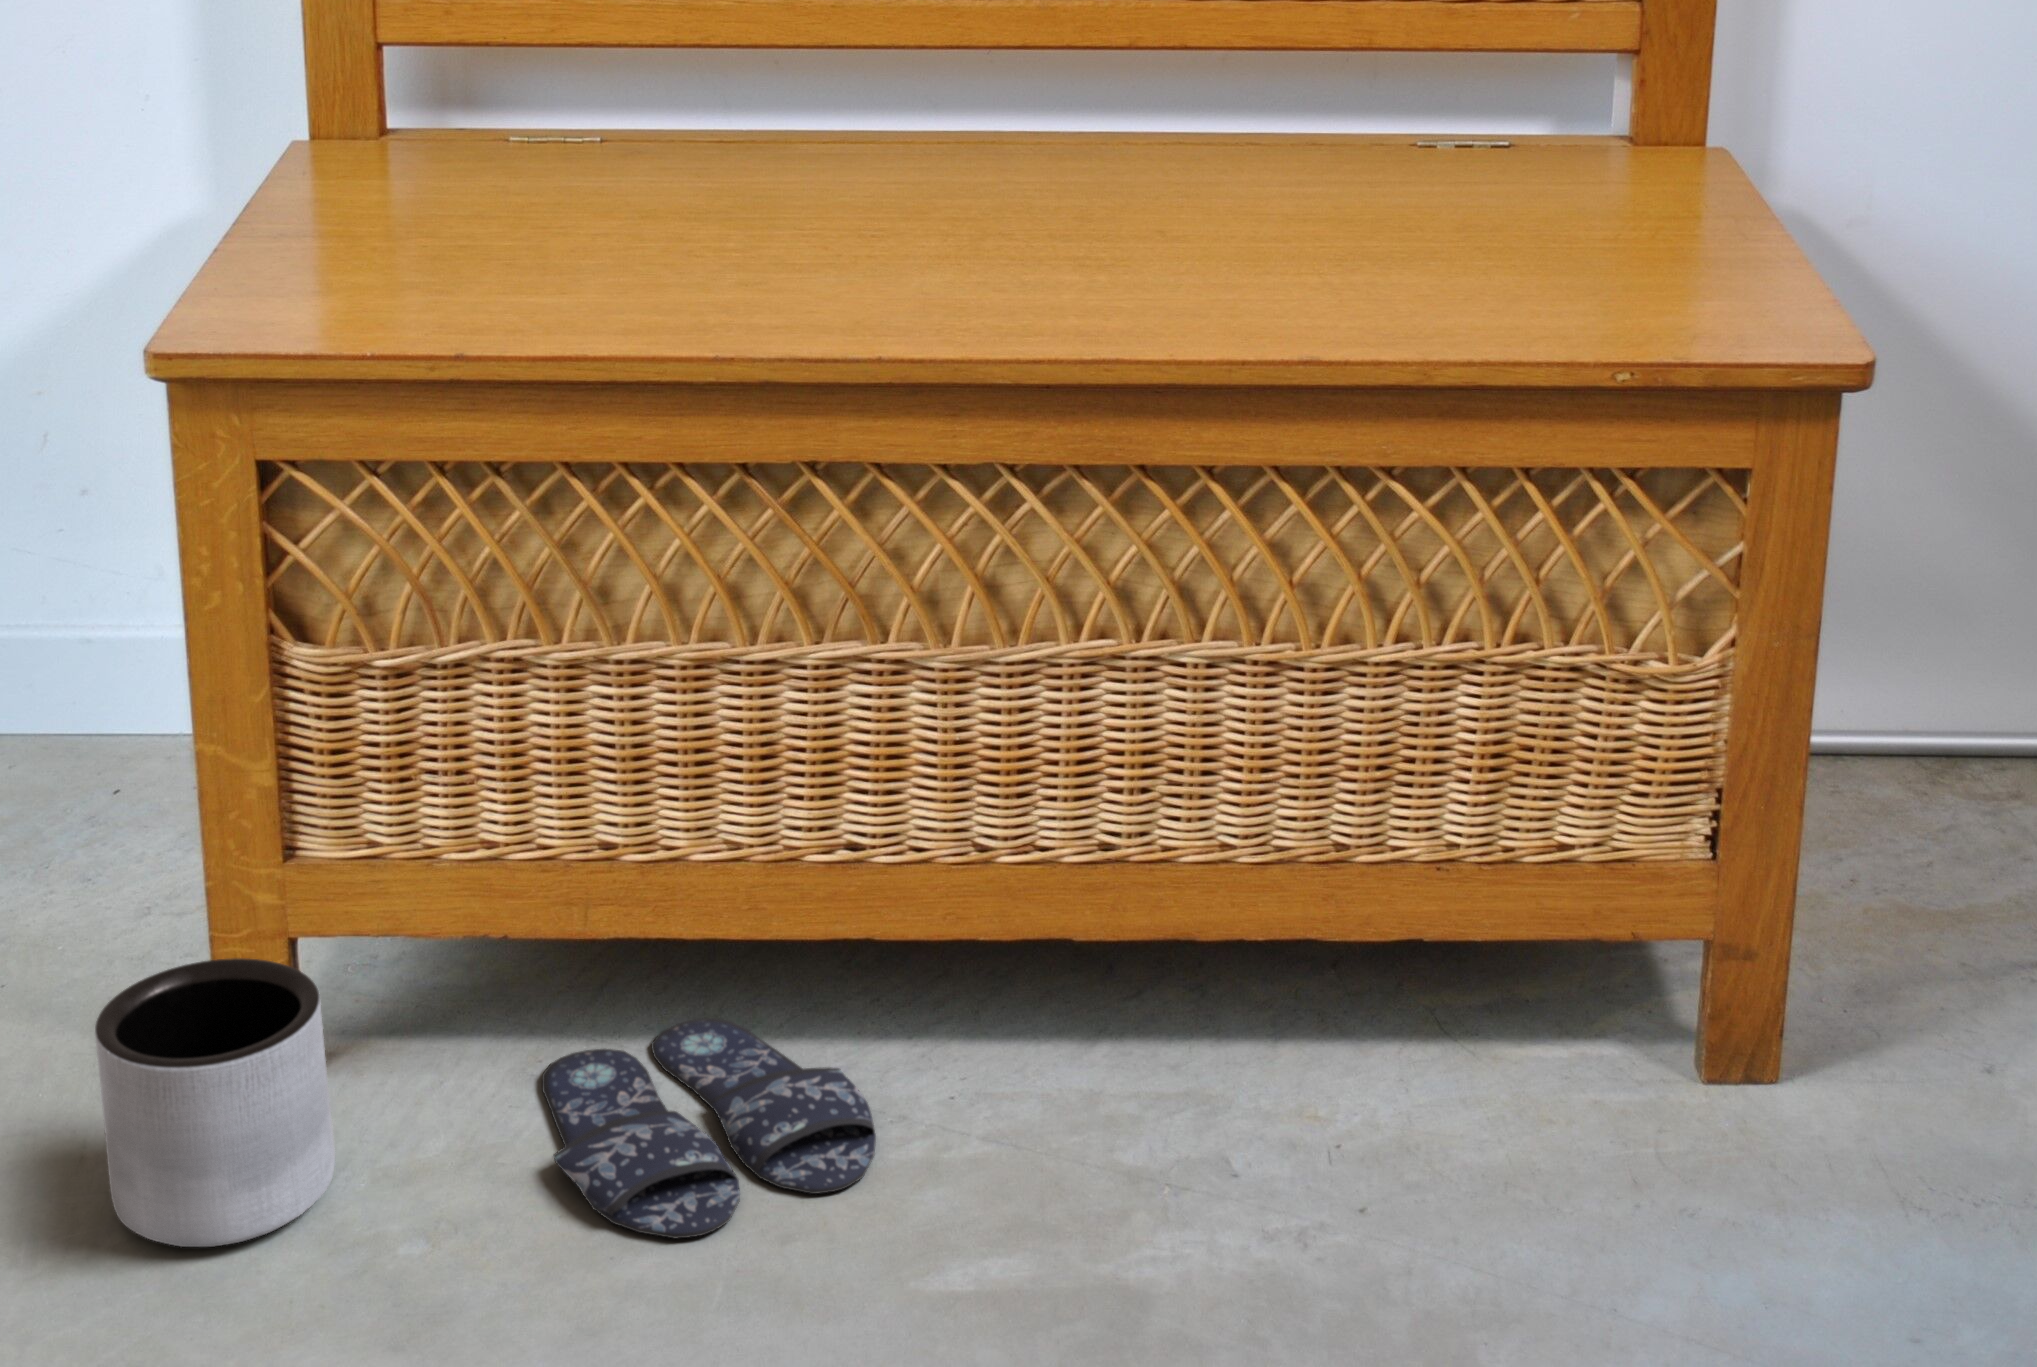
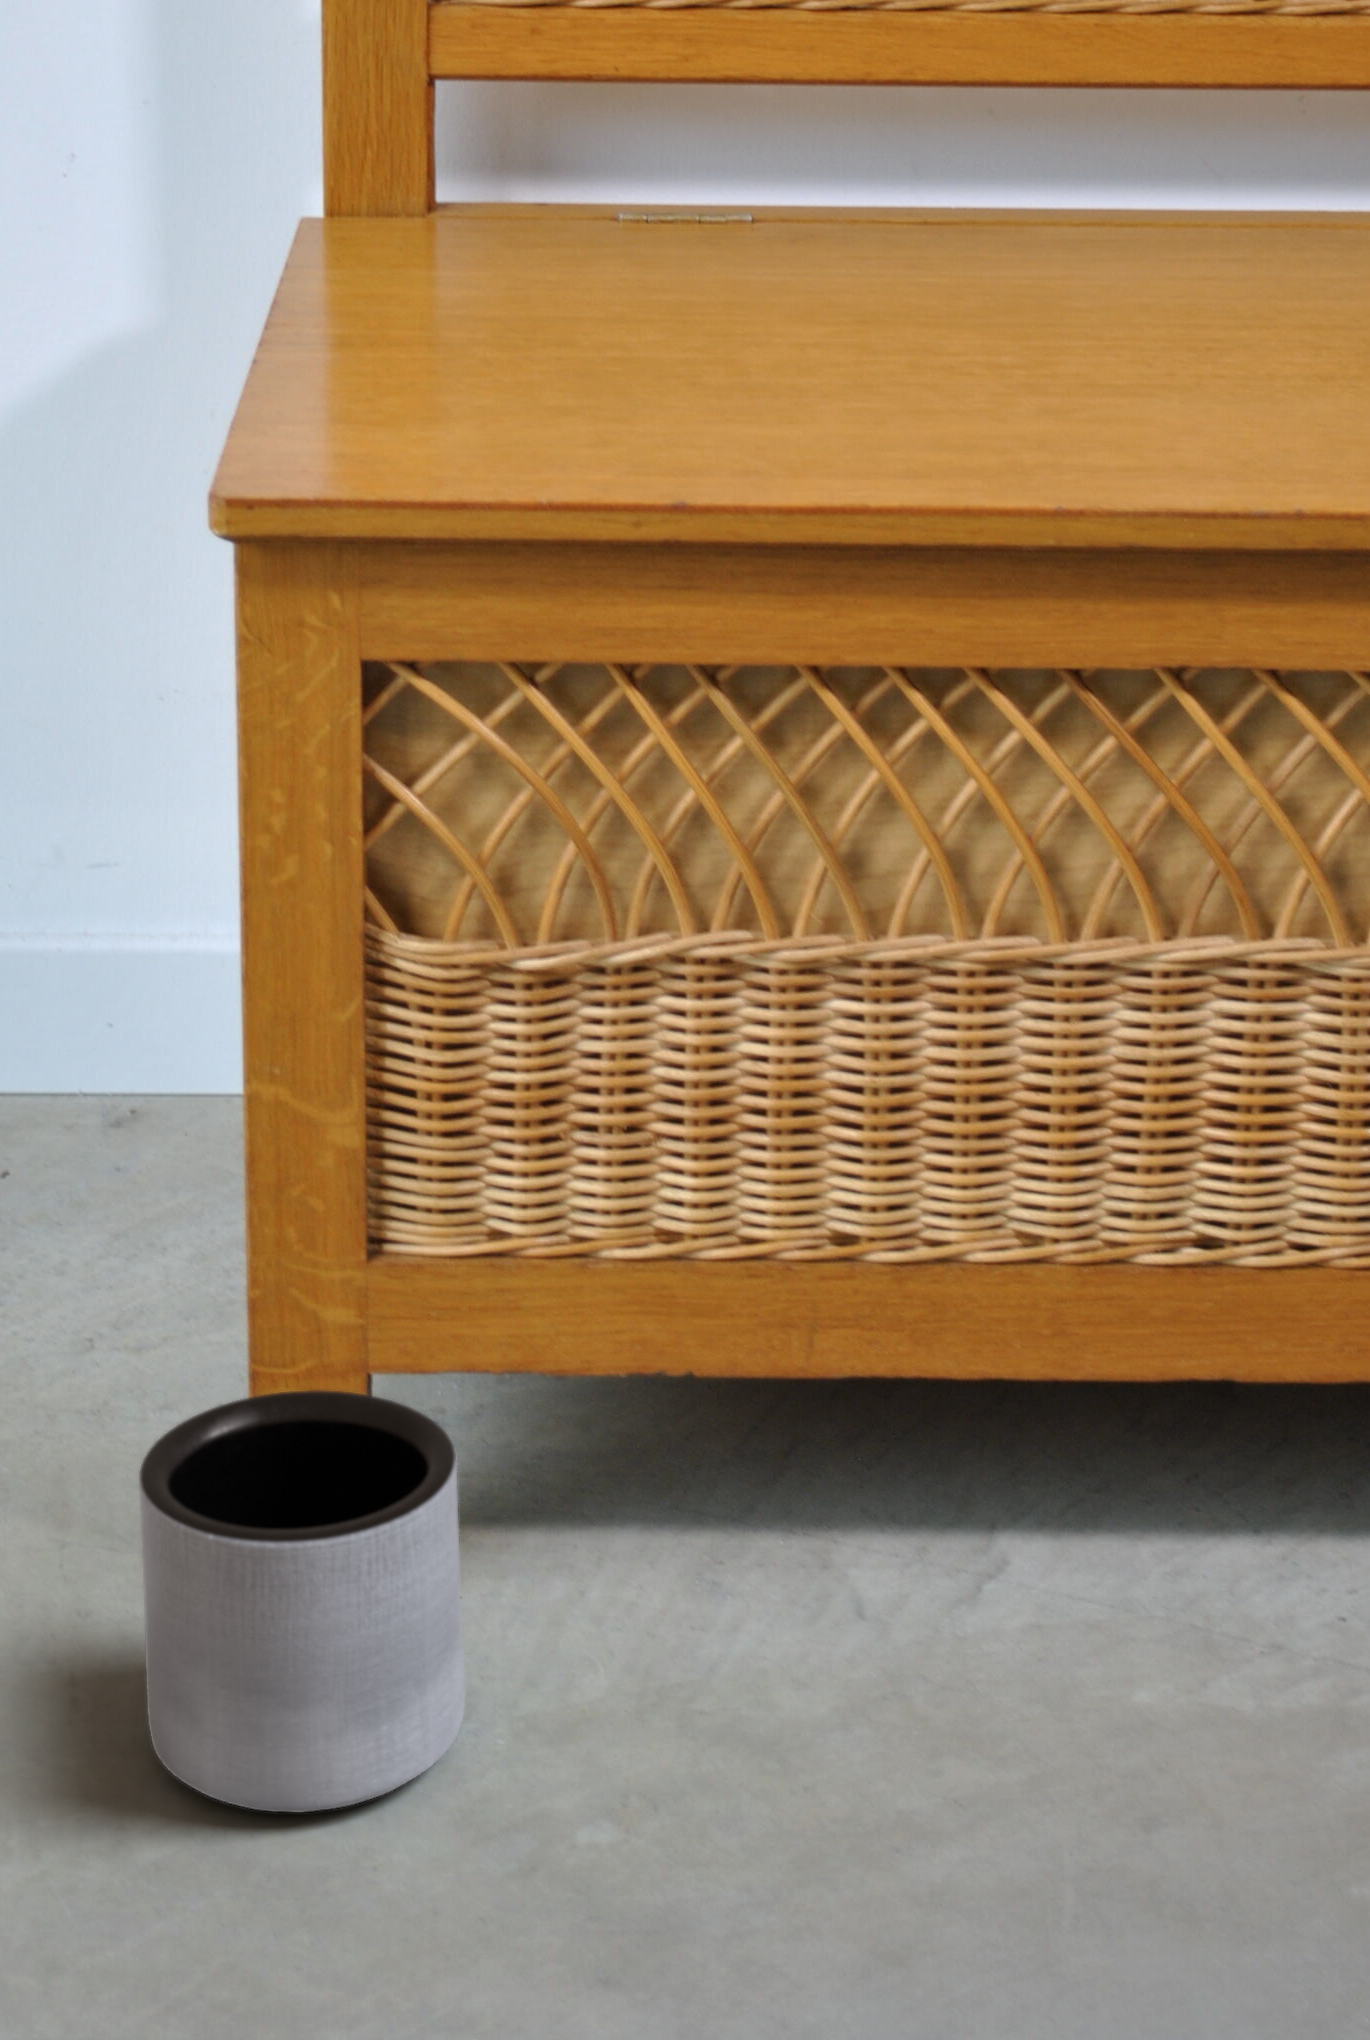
slippers: present [542,1018,876,1239] -> none [734,1502,1254,1818]

